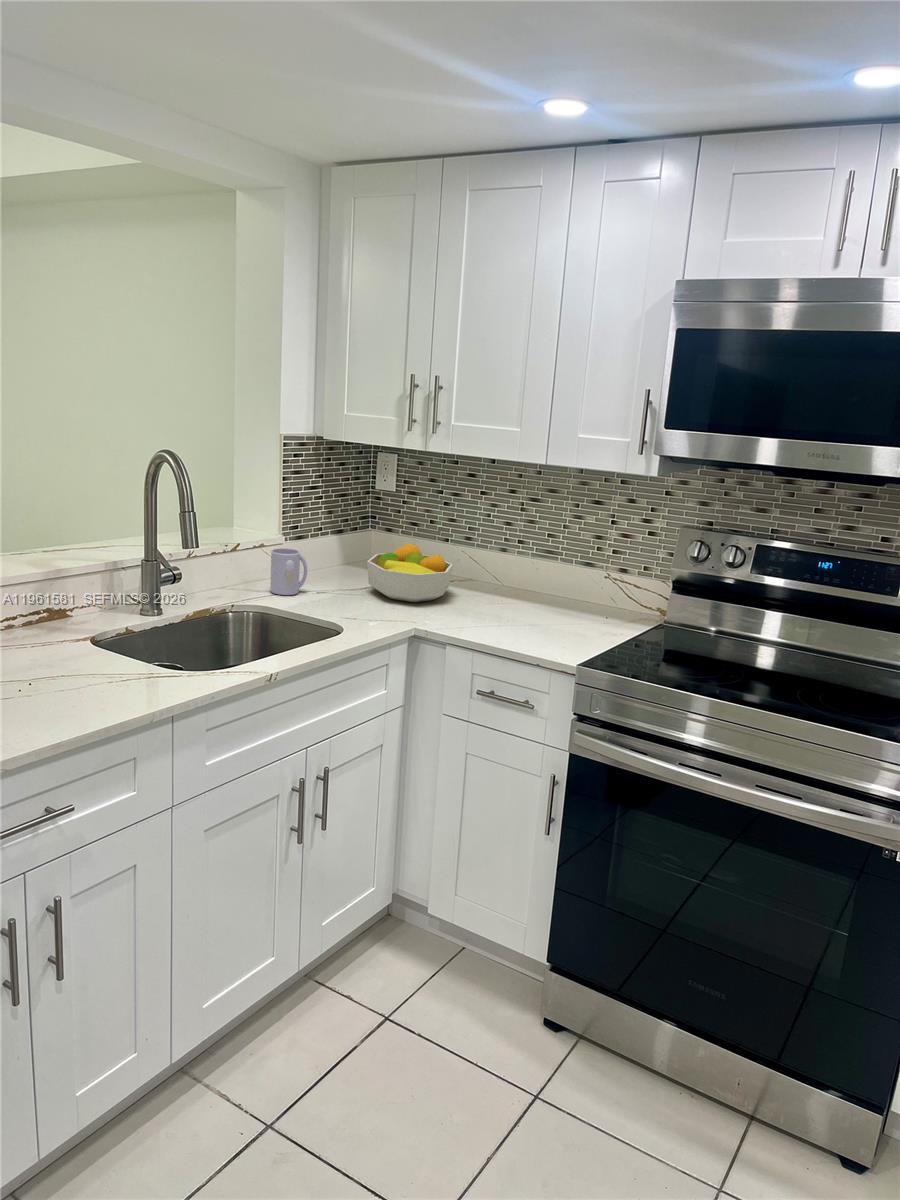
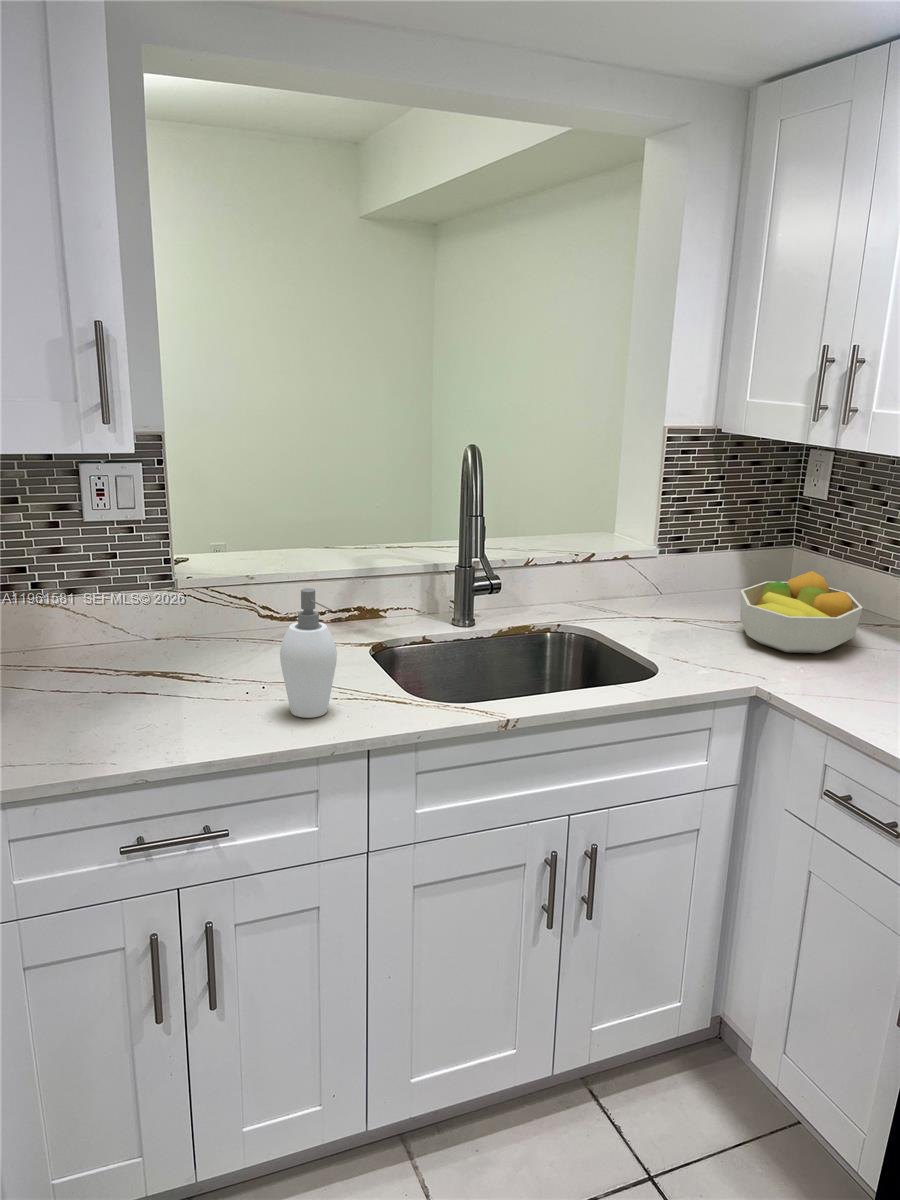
mug: present [270,548,307,595] -> none [616,564,663,622]
soap dispenser: none [69,579,134,699] -> present [280,588,337,718]

